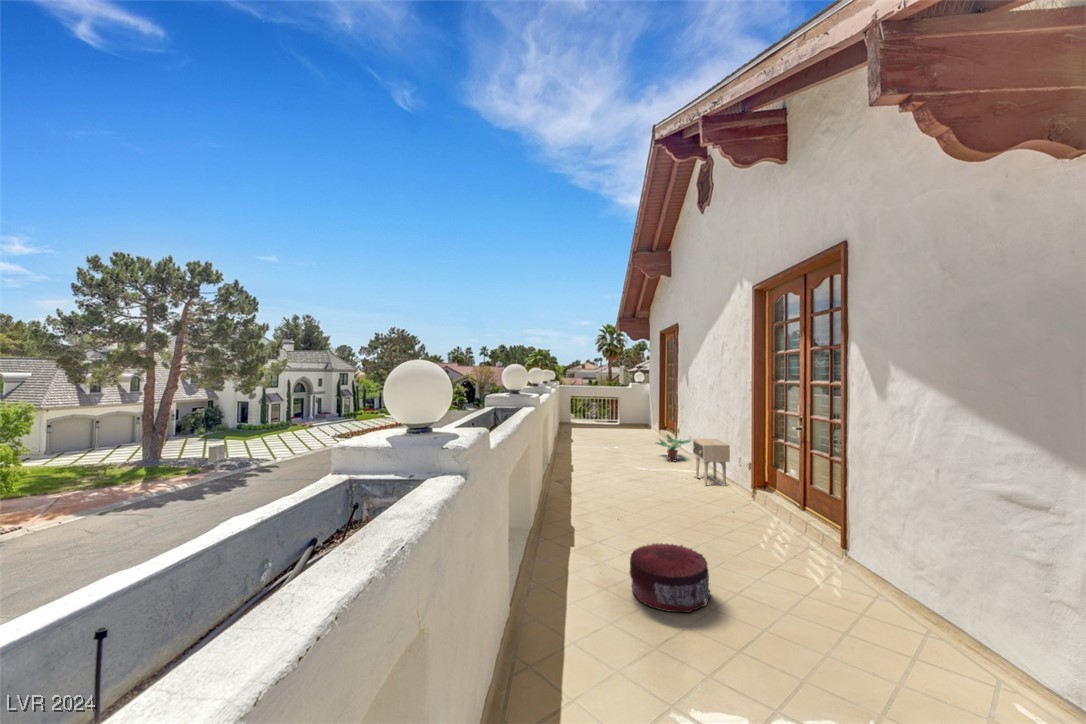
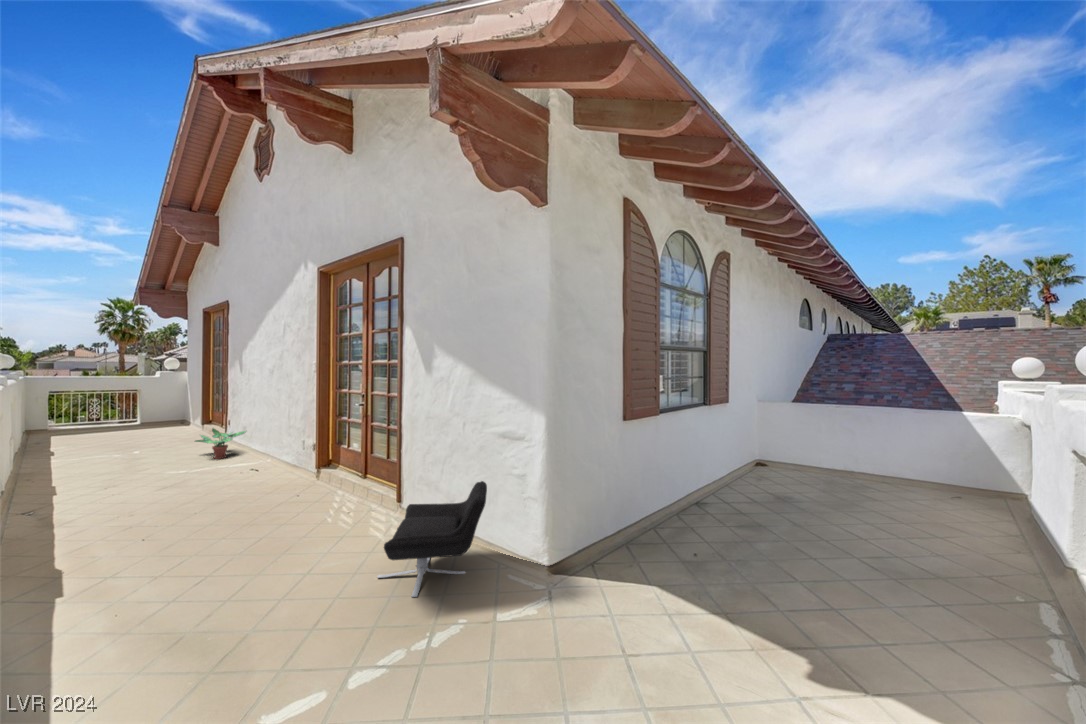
side table: present [693,439,730,486] -> none [248,425,293,478]
pouf: present [630,544,710,613] -> none [145,551,270,648]
lounge chair: none [814,556,983,675] -> present [377,481,487,597]

